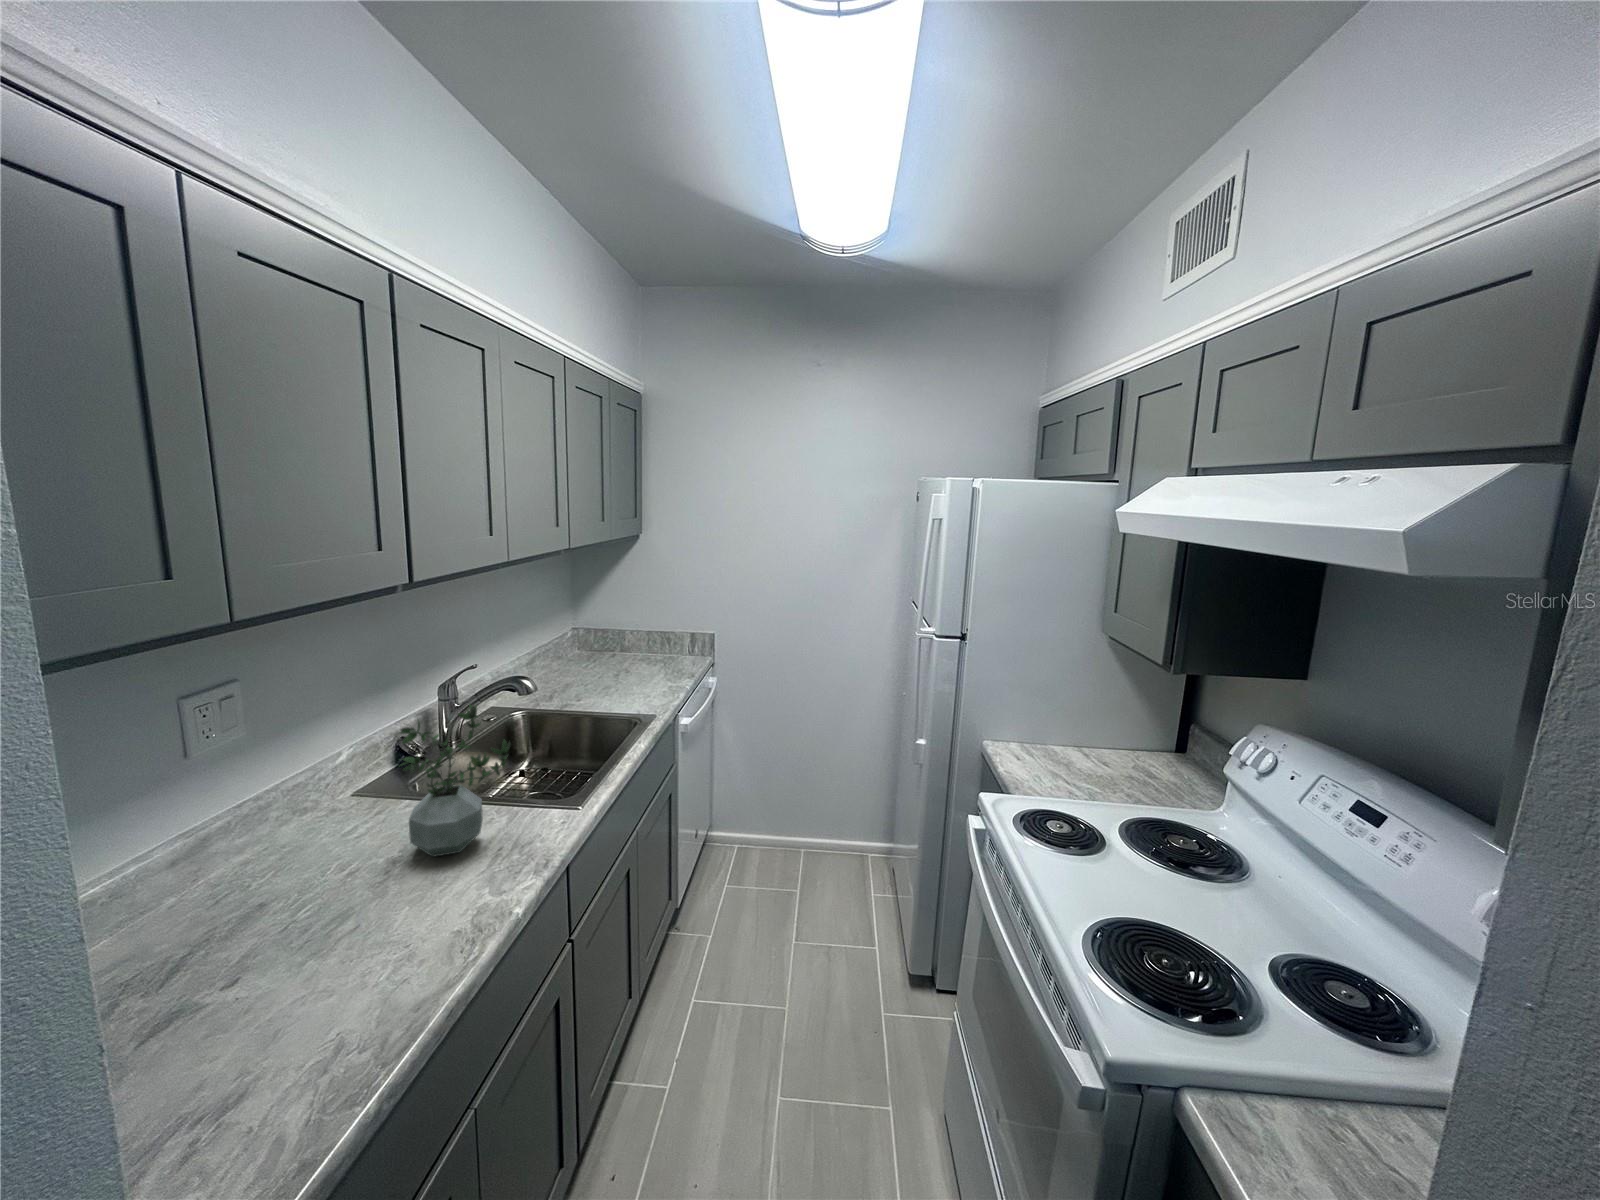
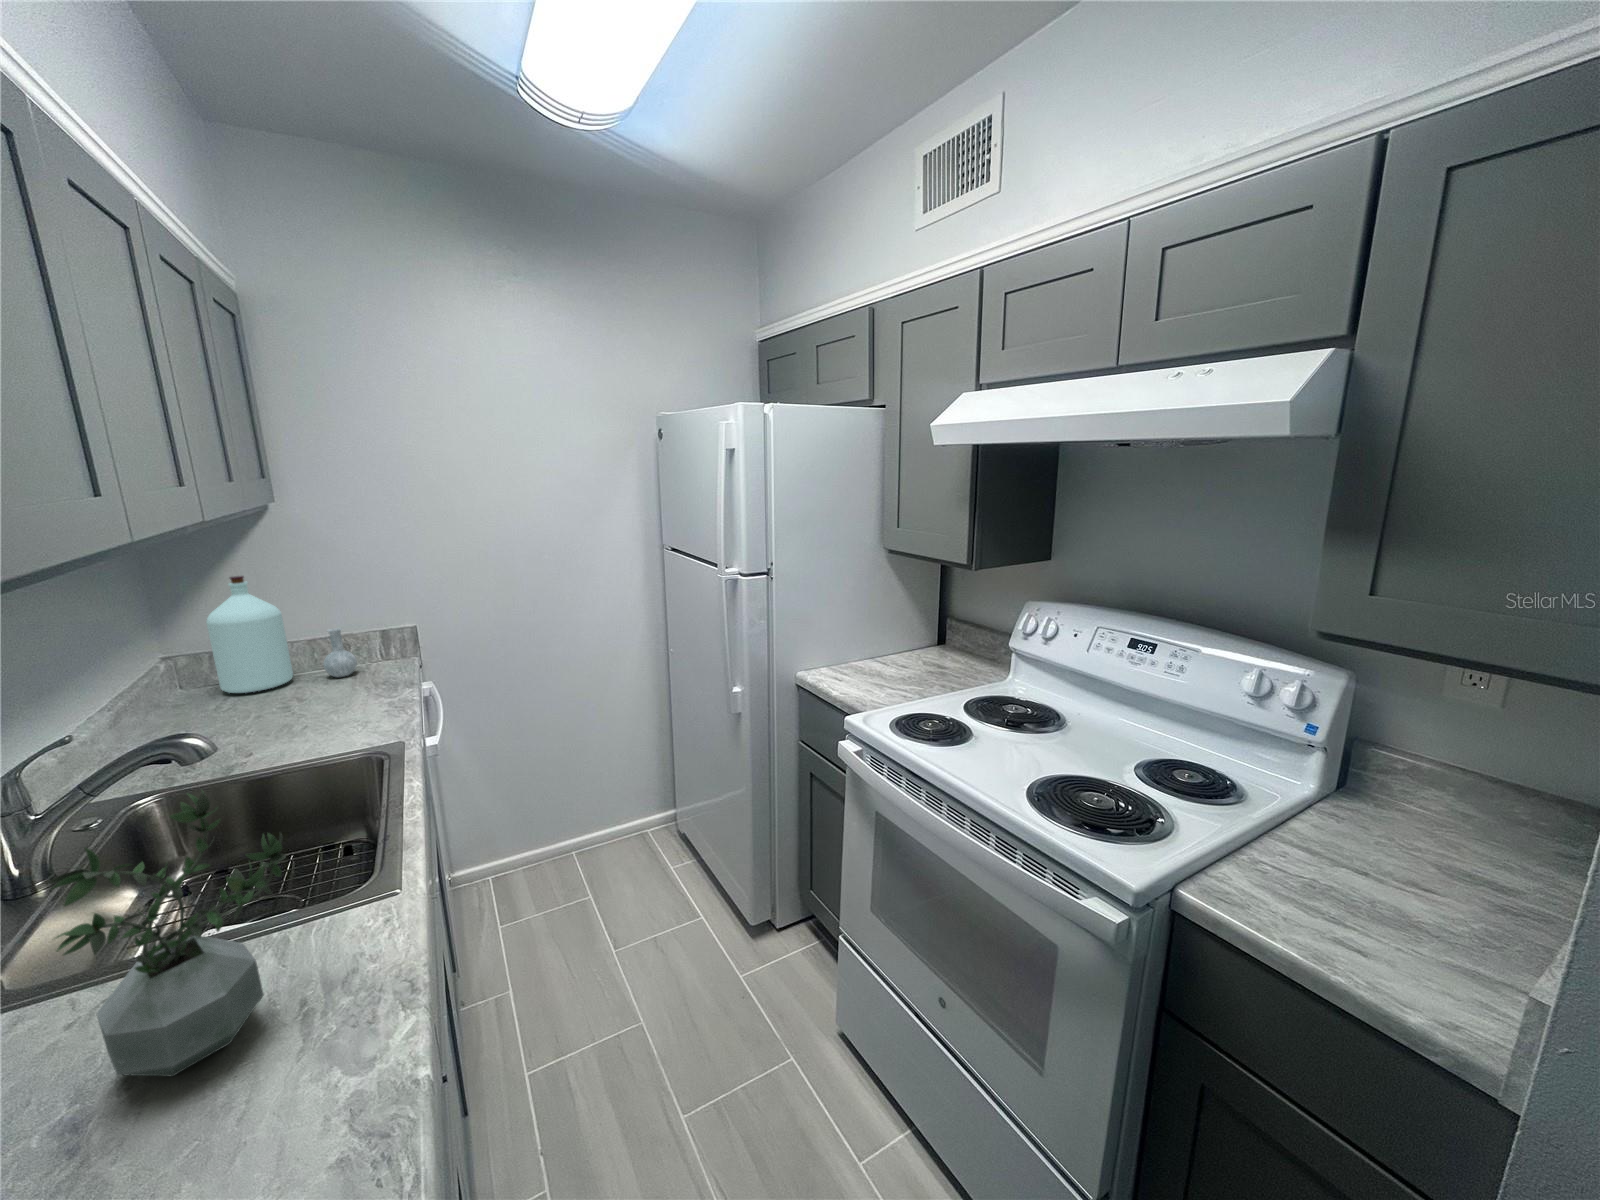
bottle: none [592,582,668,661] -> present [206,576,357,693]

